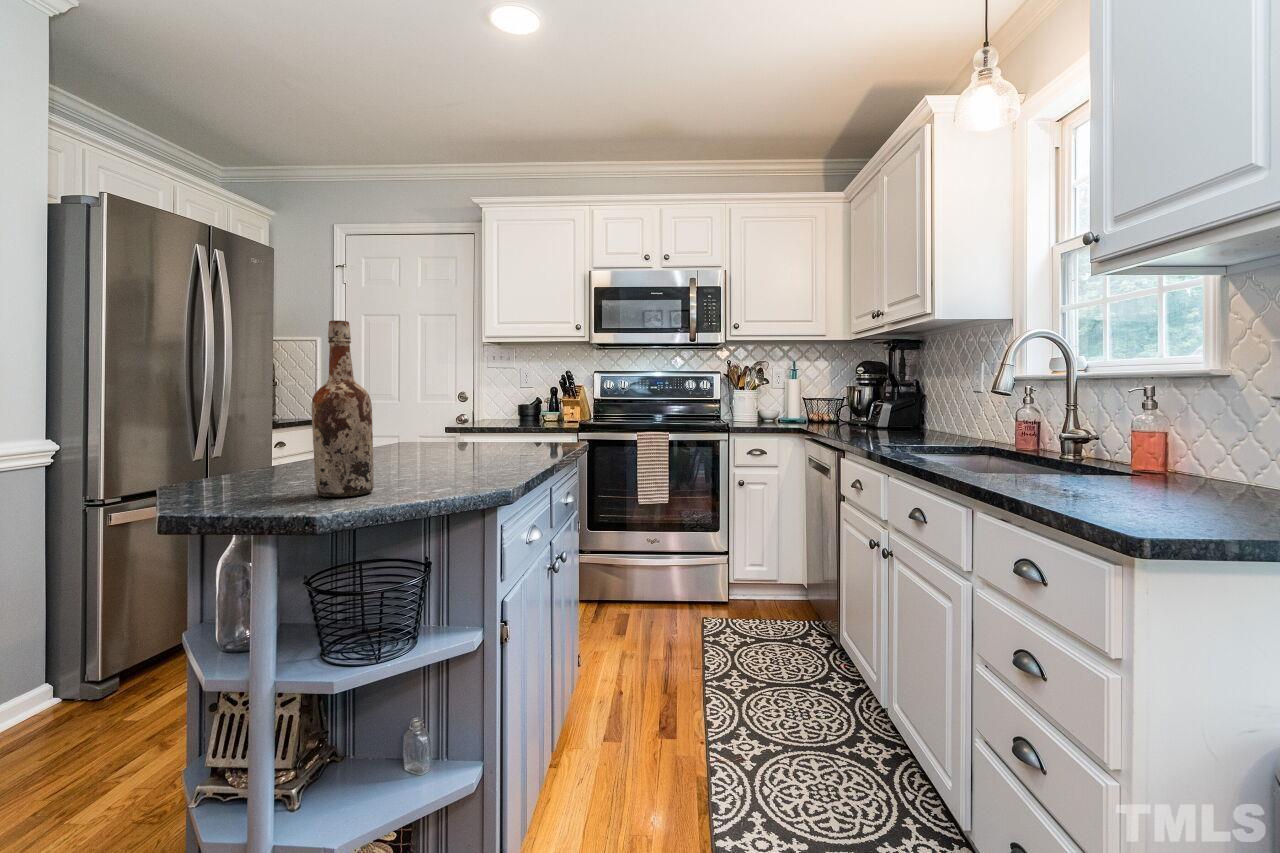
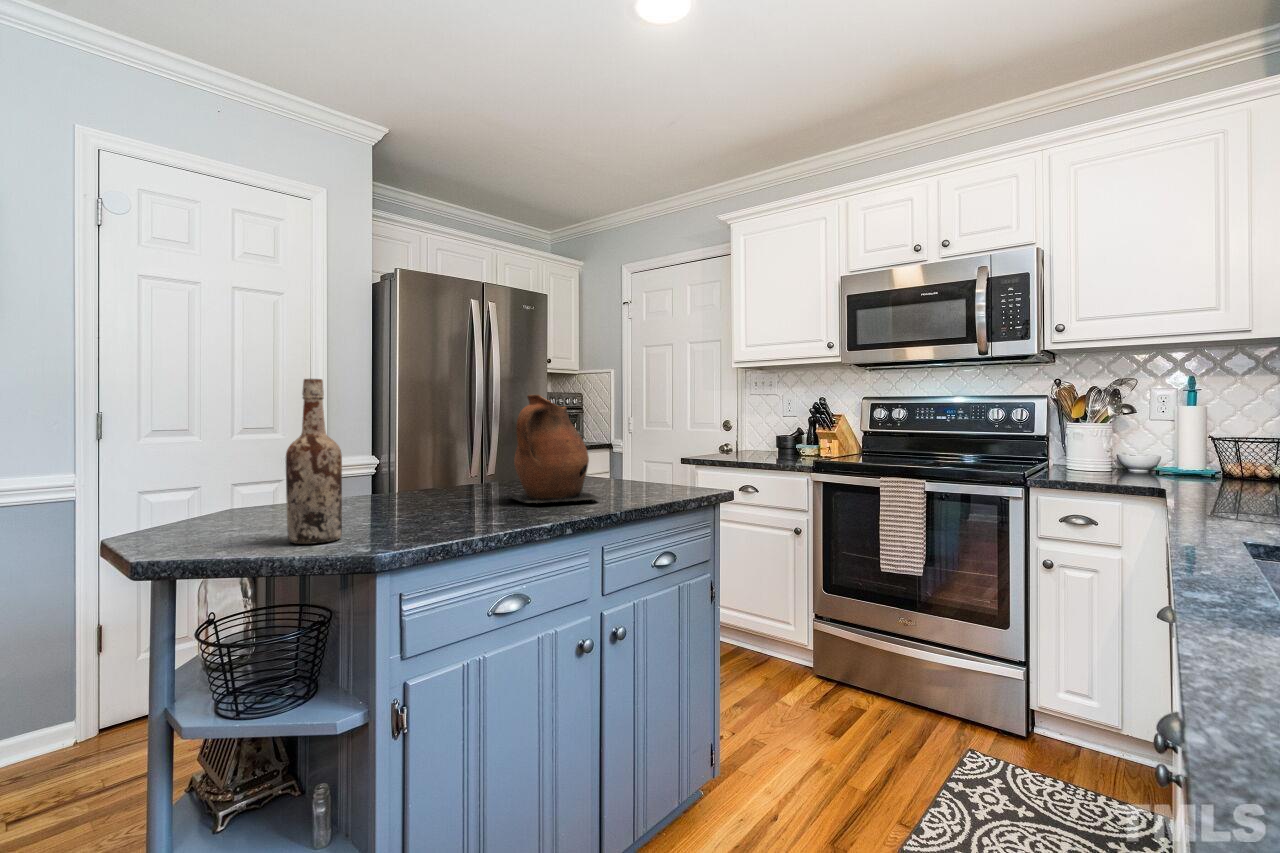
ceramic pitcher: none [408,354,505,456] -> present [512,395,599,503]

